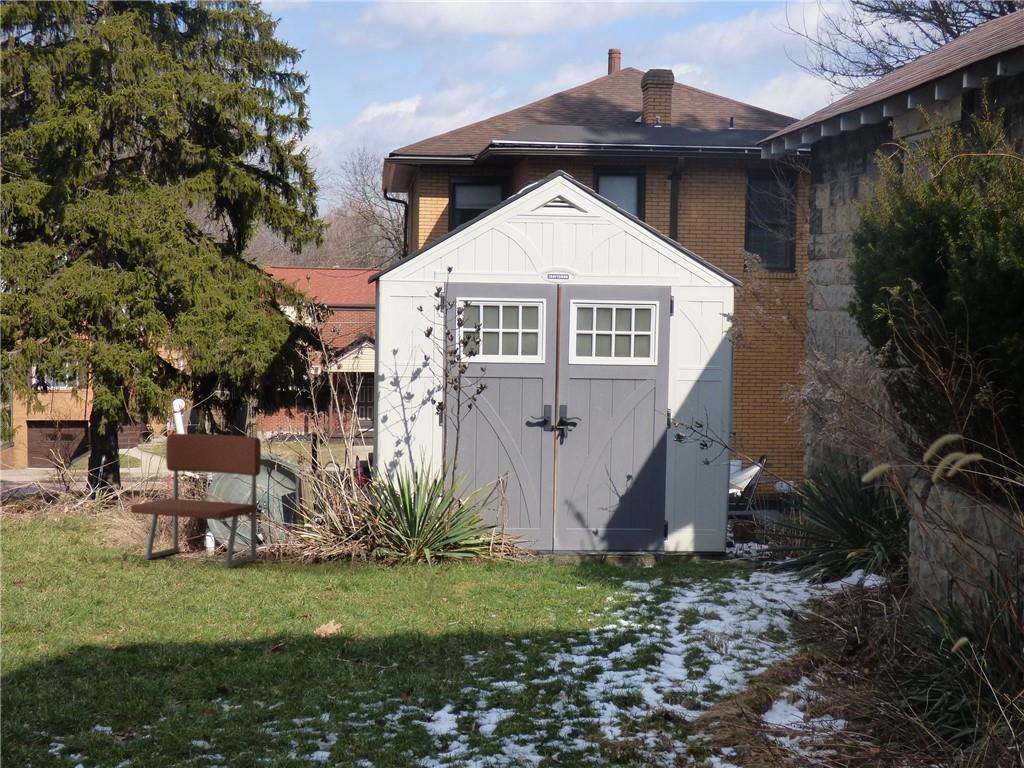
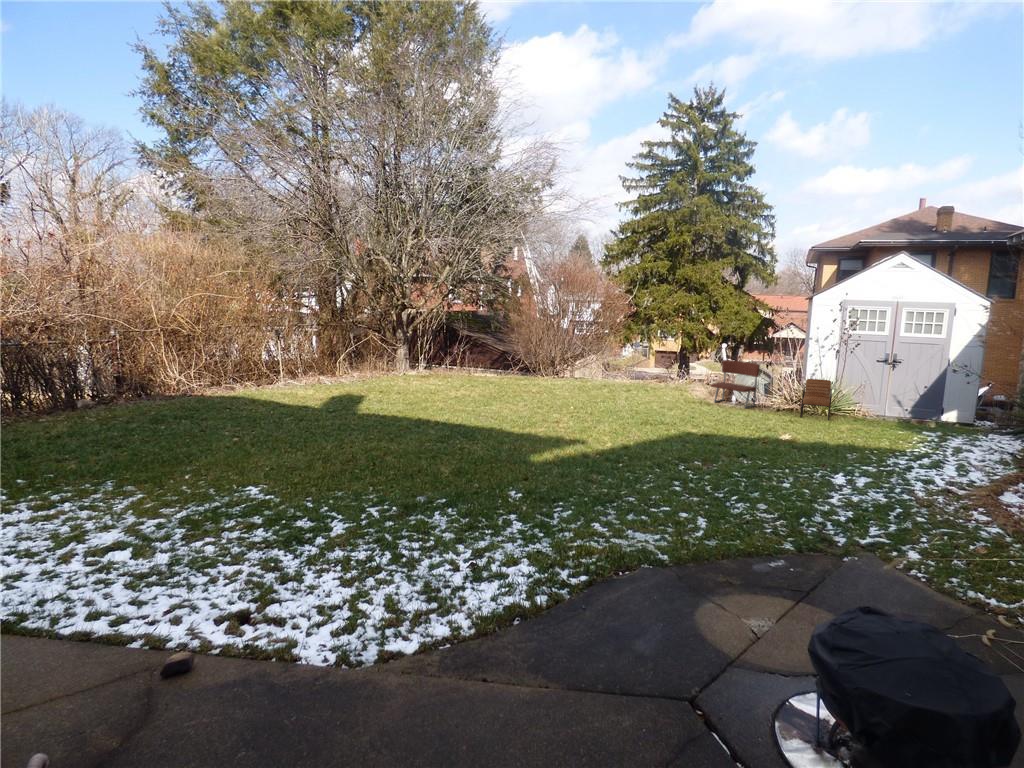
chair: none [363,471,435,577] -> present [800,379,832,420]

